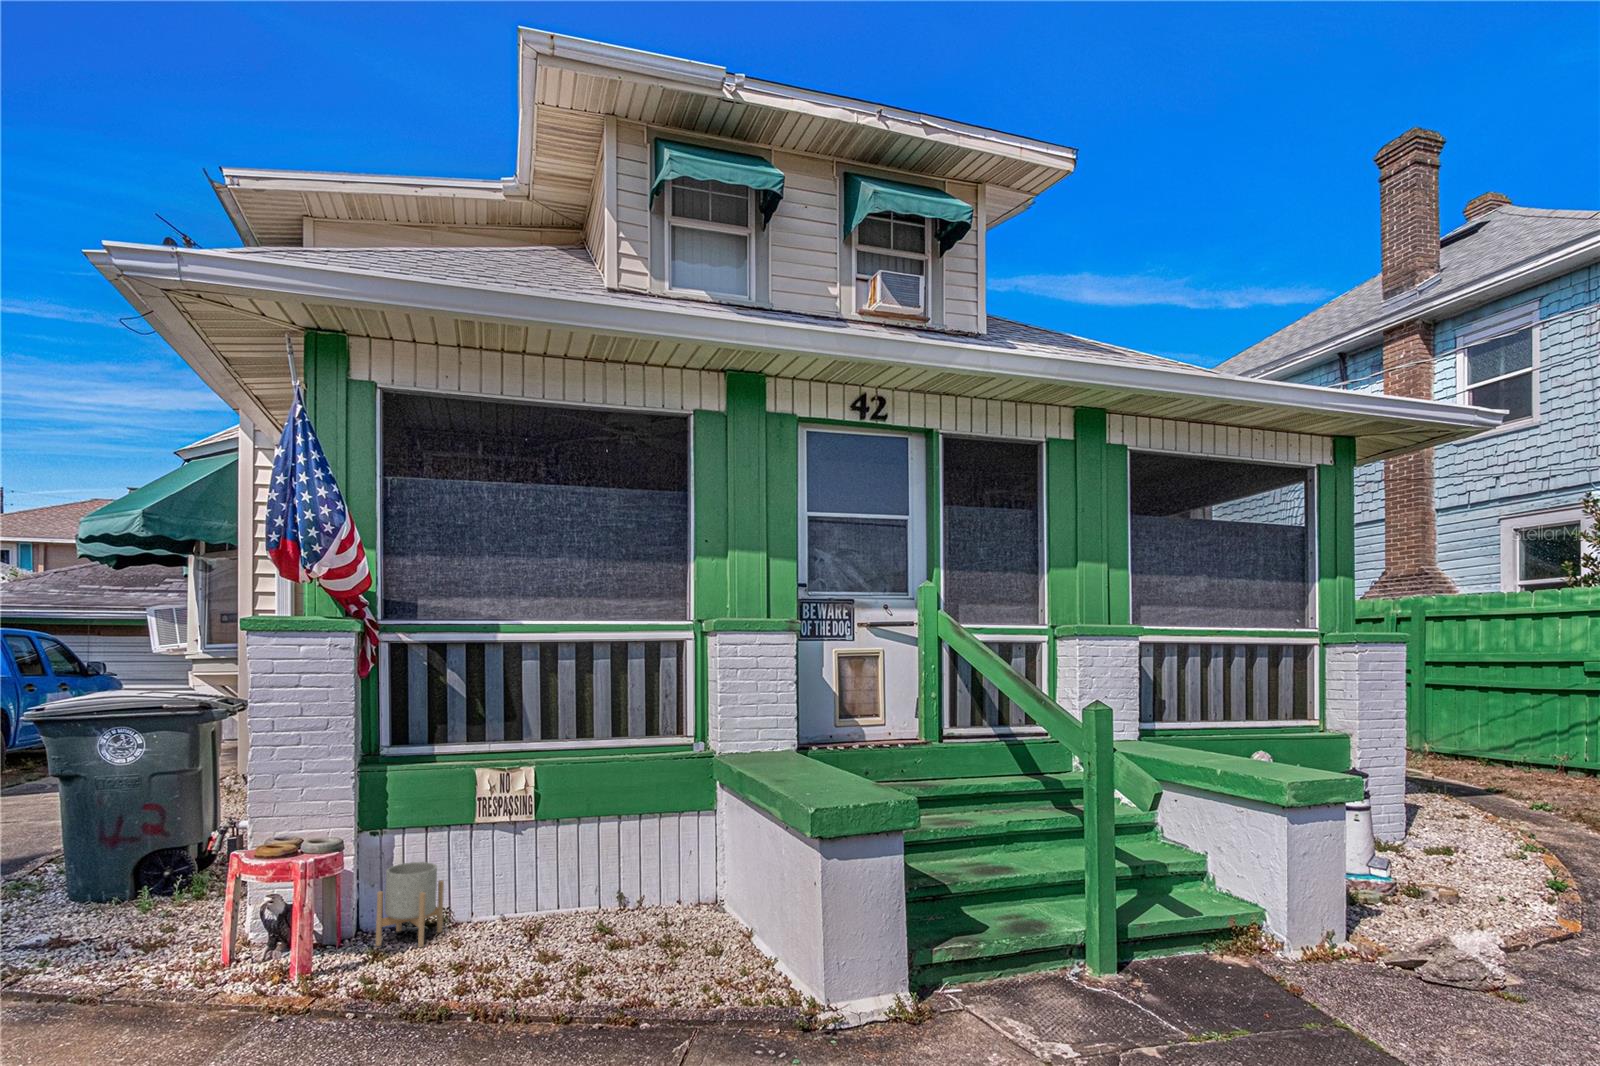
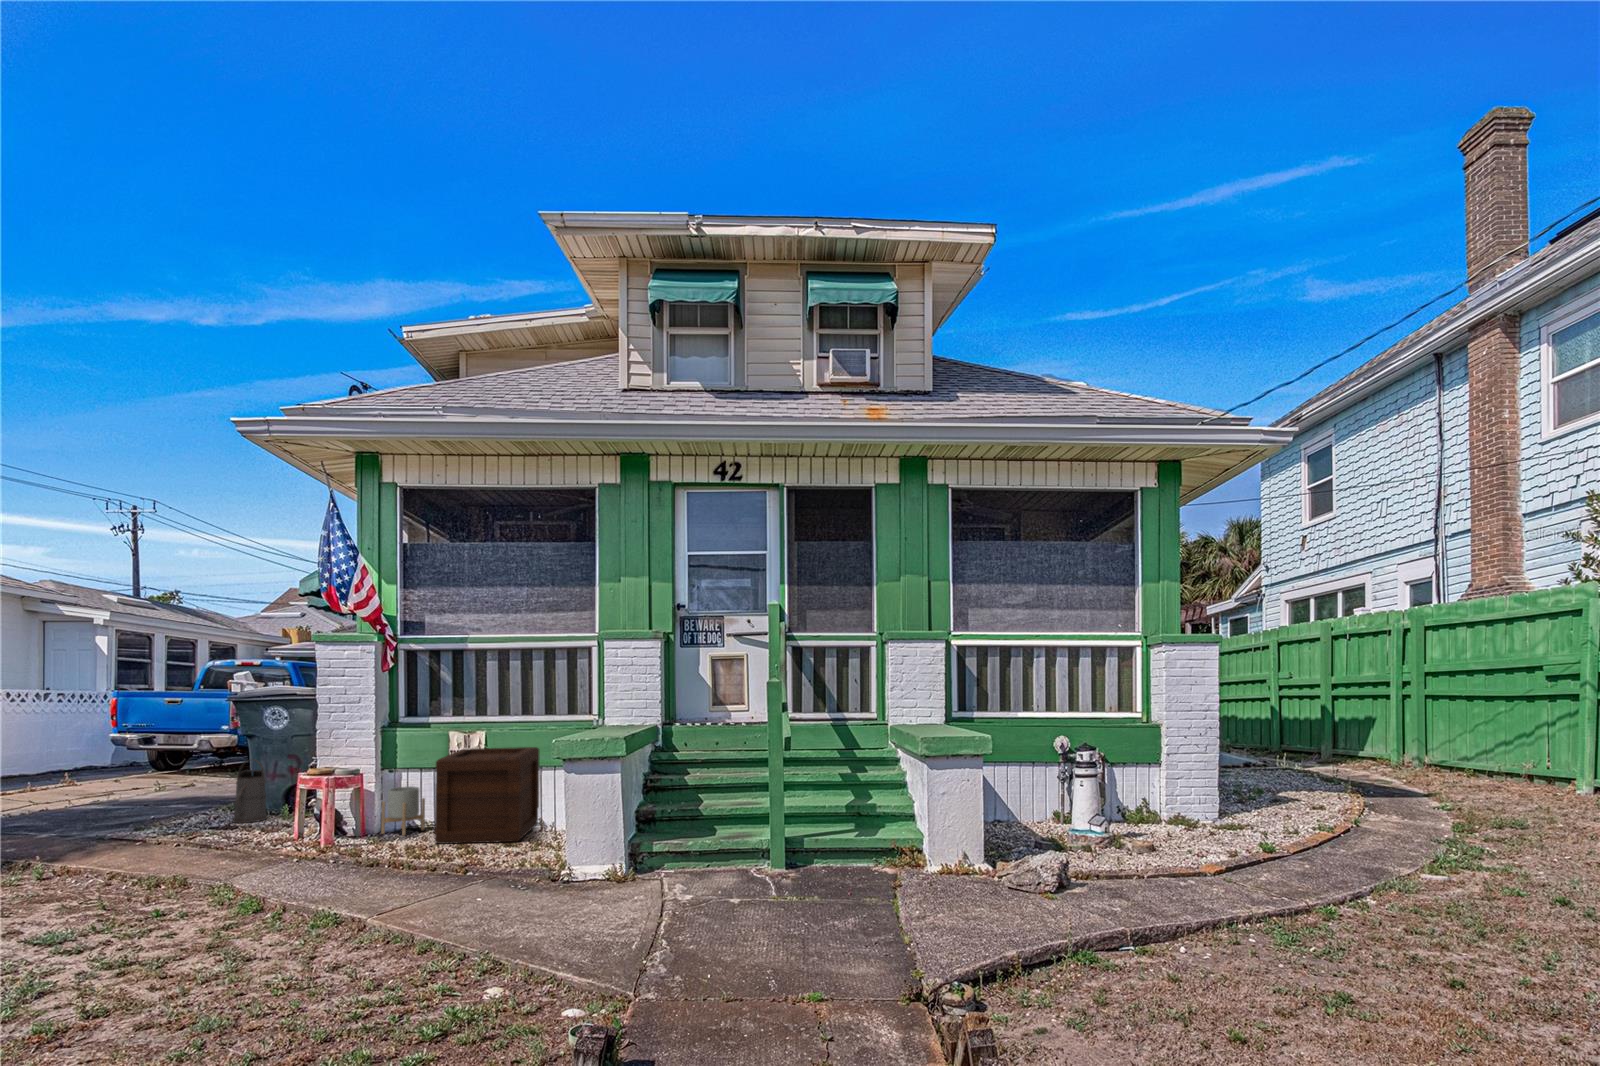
wooden crate: none [497,792,642,962] -> present [435,747,539,844]
watering can: none [54,823,123,937] -> present [232,759,267,823]

